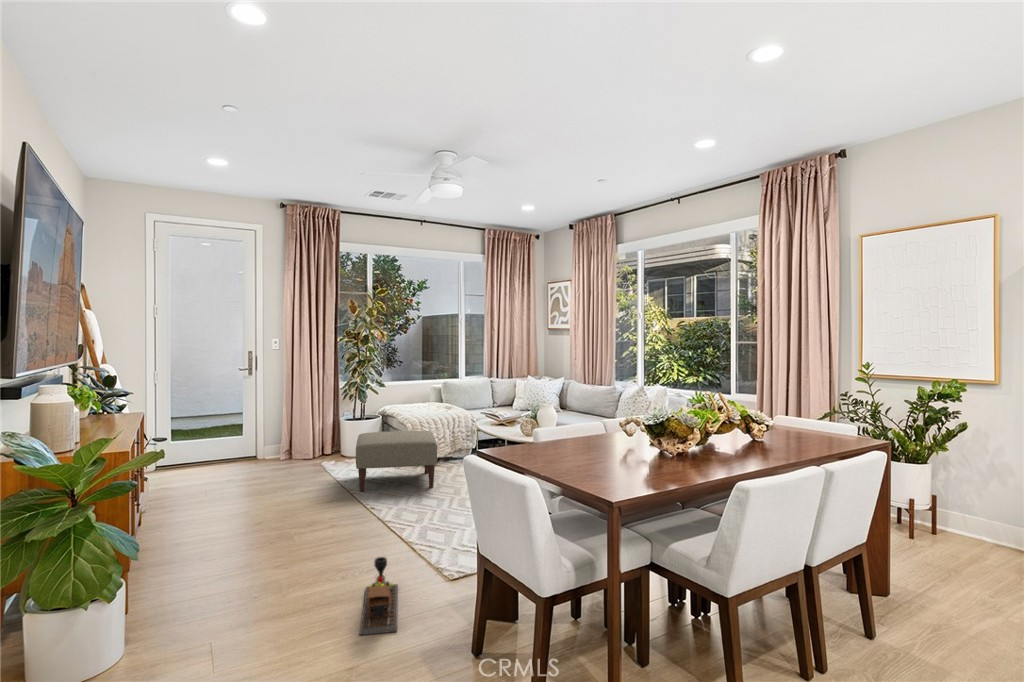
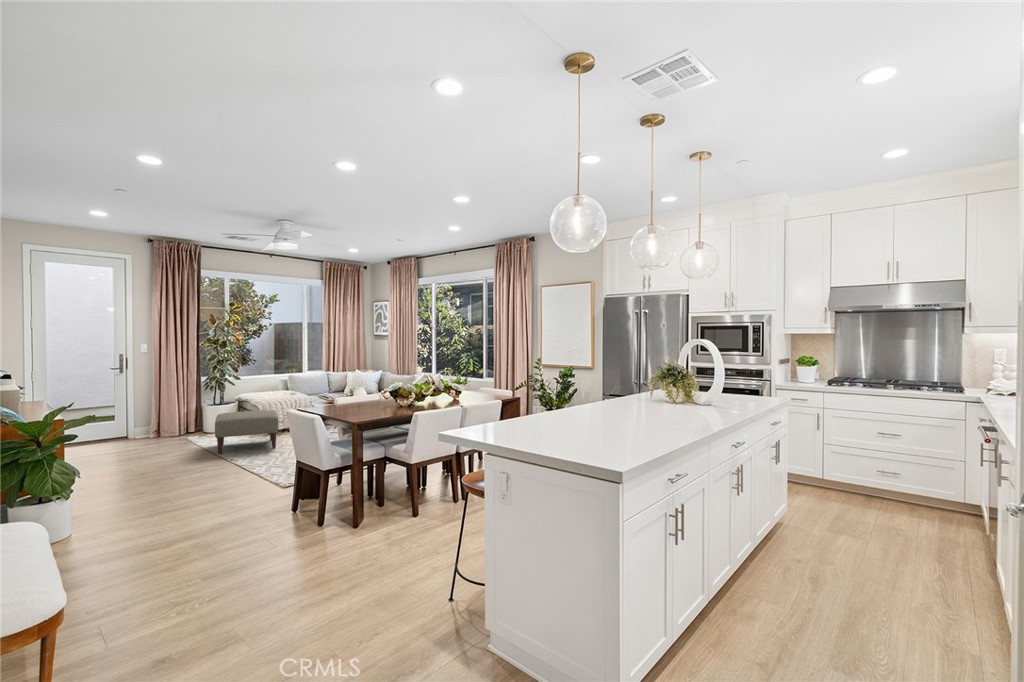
toy train: present [360,557,398,635] -> none [215,480,242,521]

